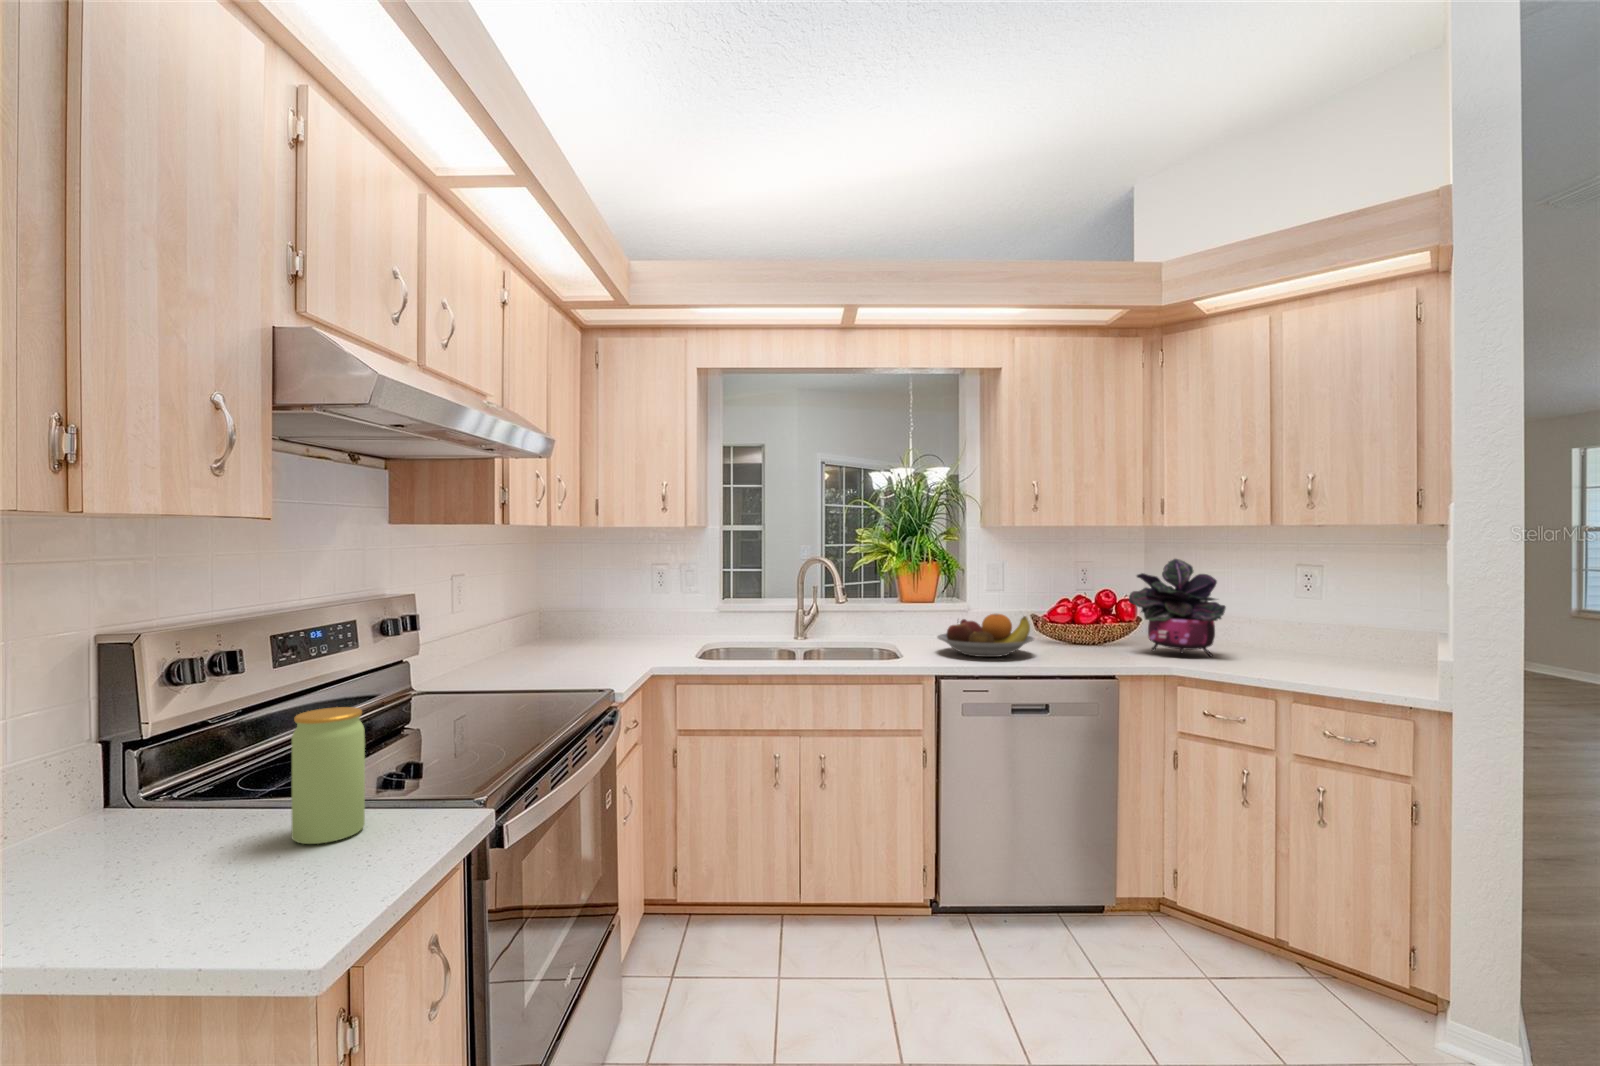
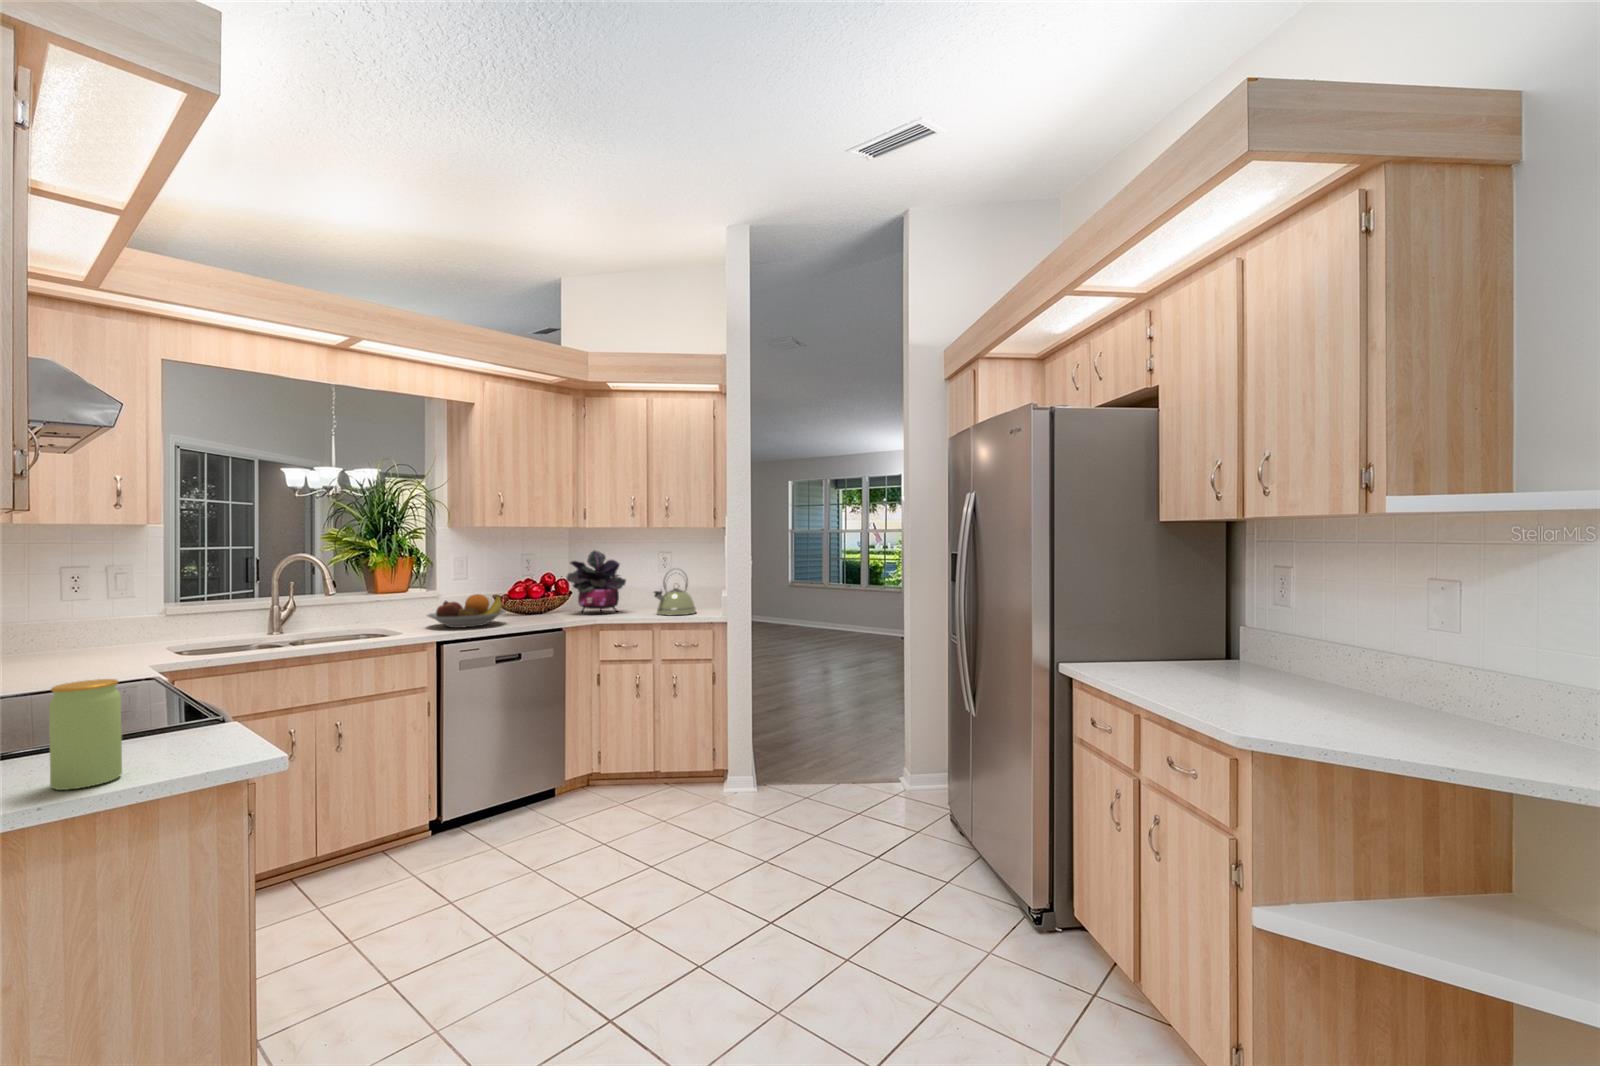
kettle: none [1272,593,1362,677] -> present [654,573,696,615]

